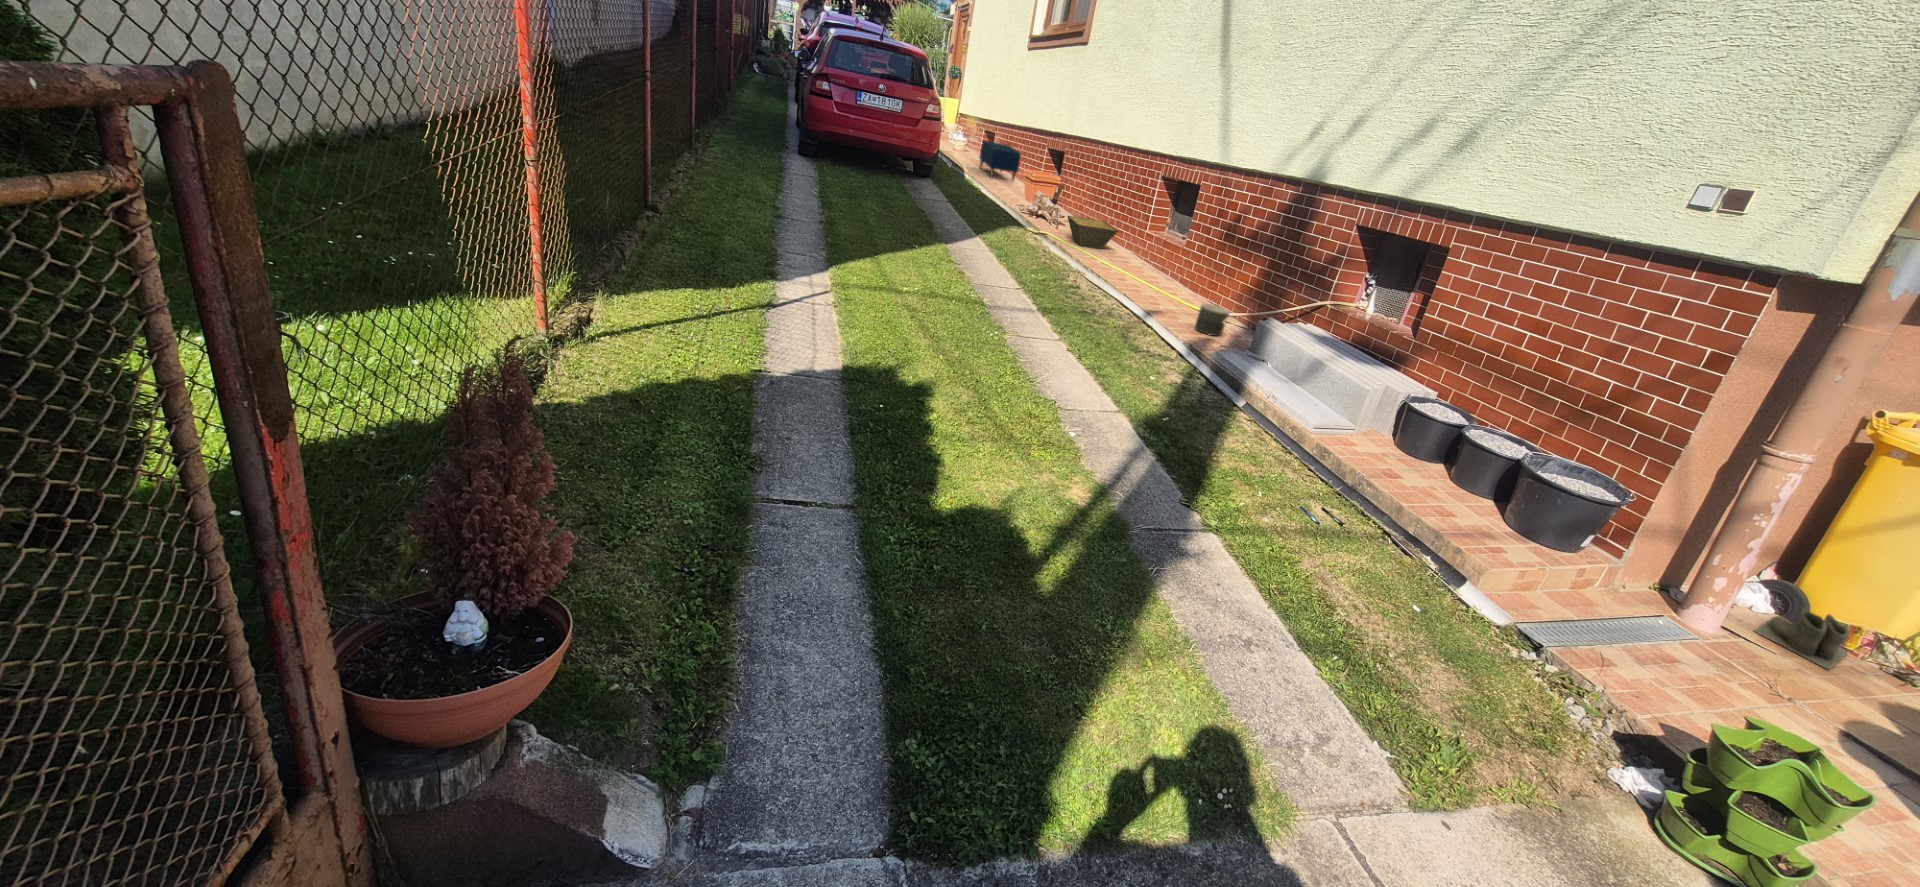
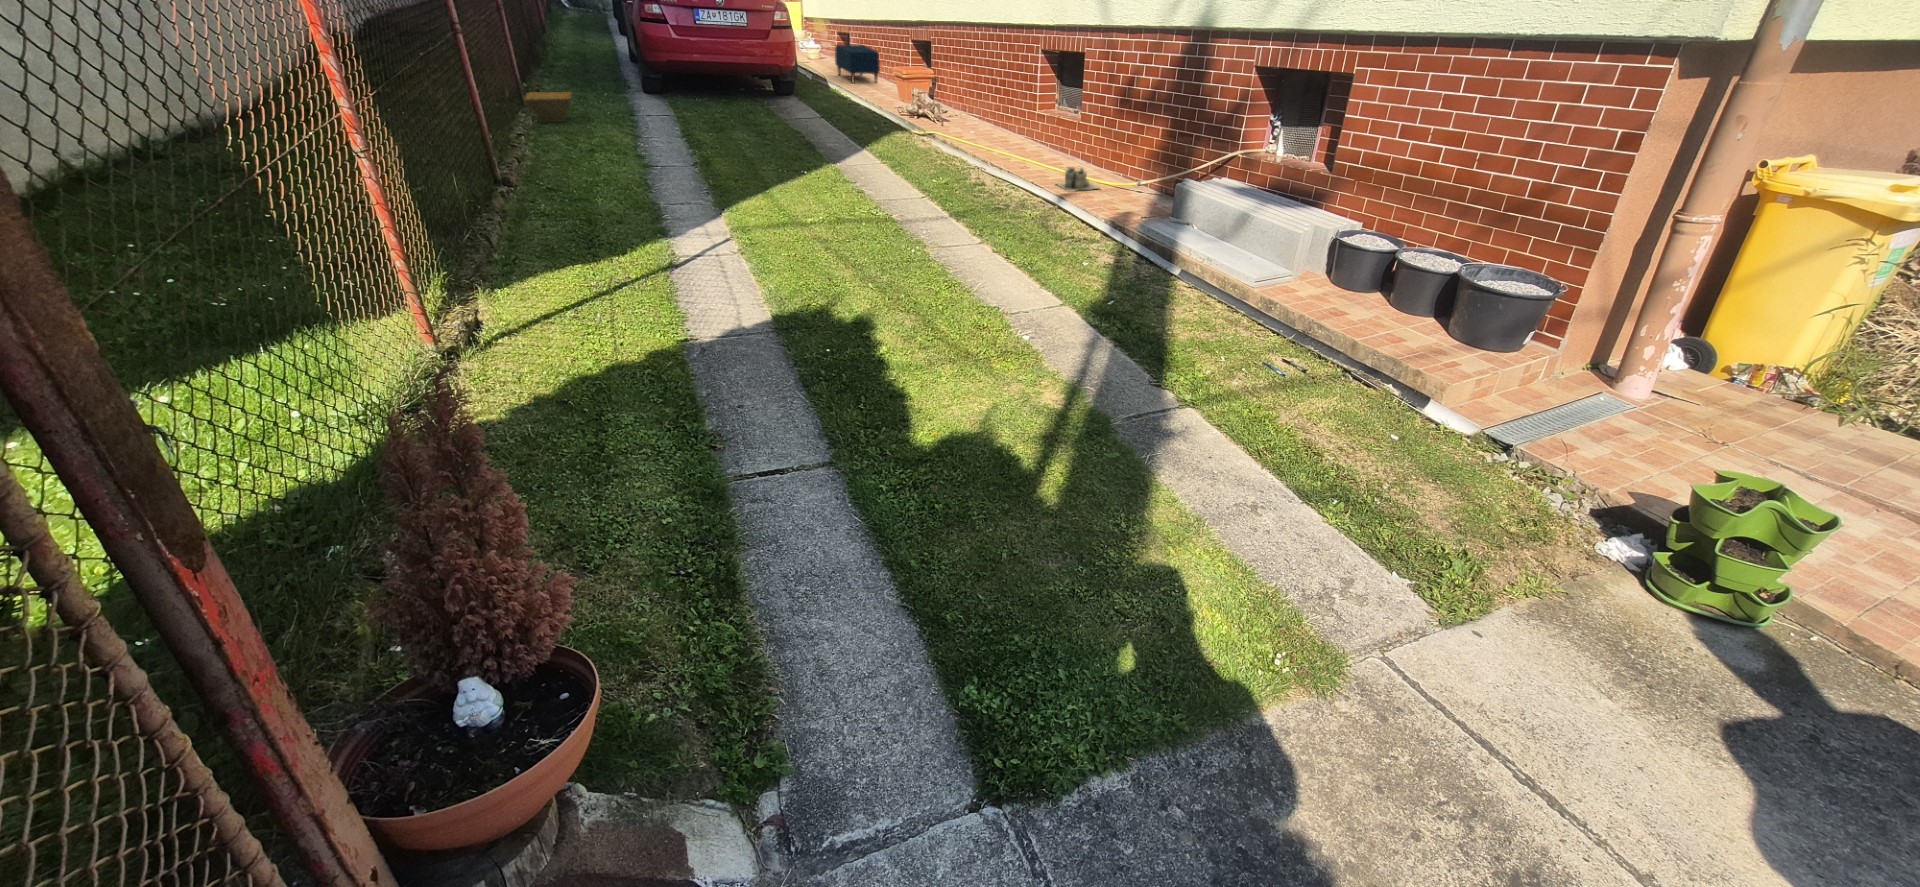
basket: present [1068,216,1118,249] -> present [523,91,573,122]
planter: present [1195,304,1229,336] -> none [1102,175,1134,207]
boots: present [1755,610,1849,669] -> present [1057,167,1098,192]

